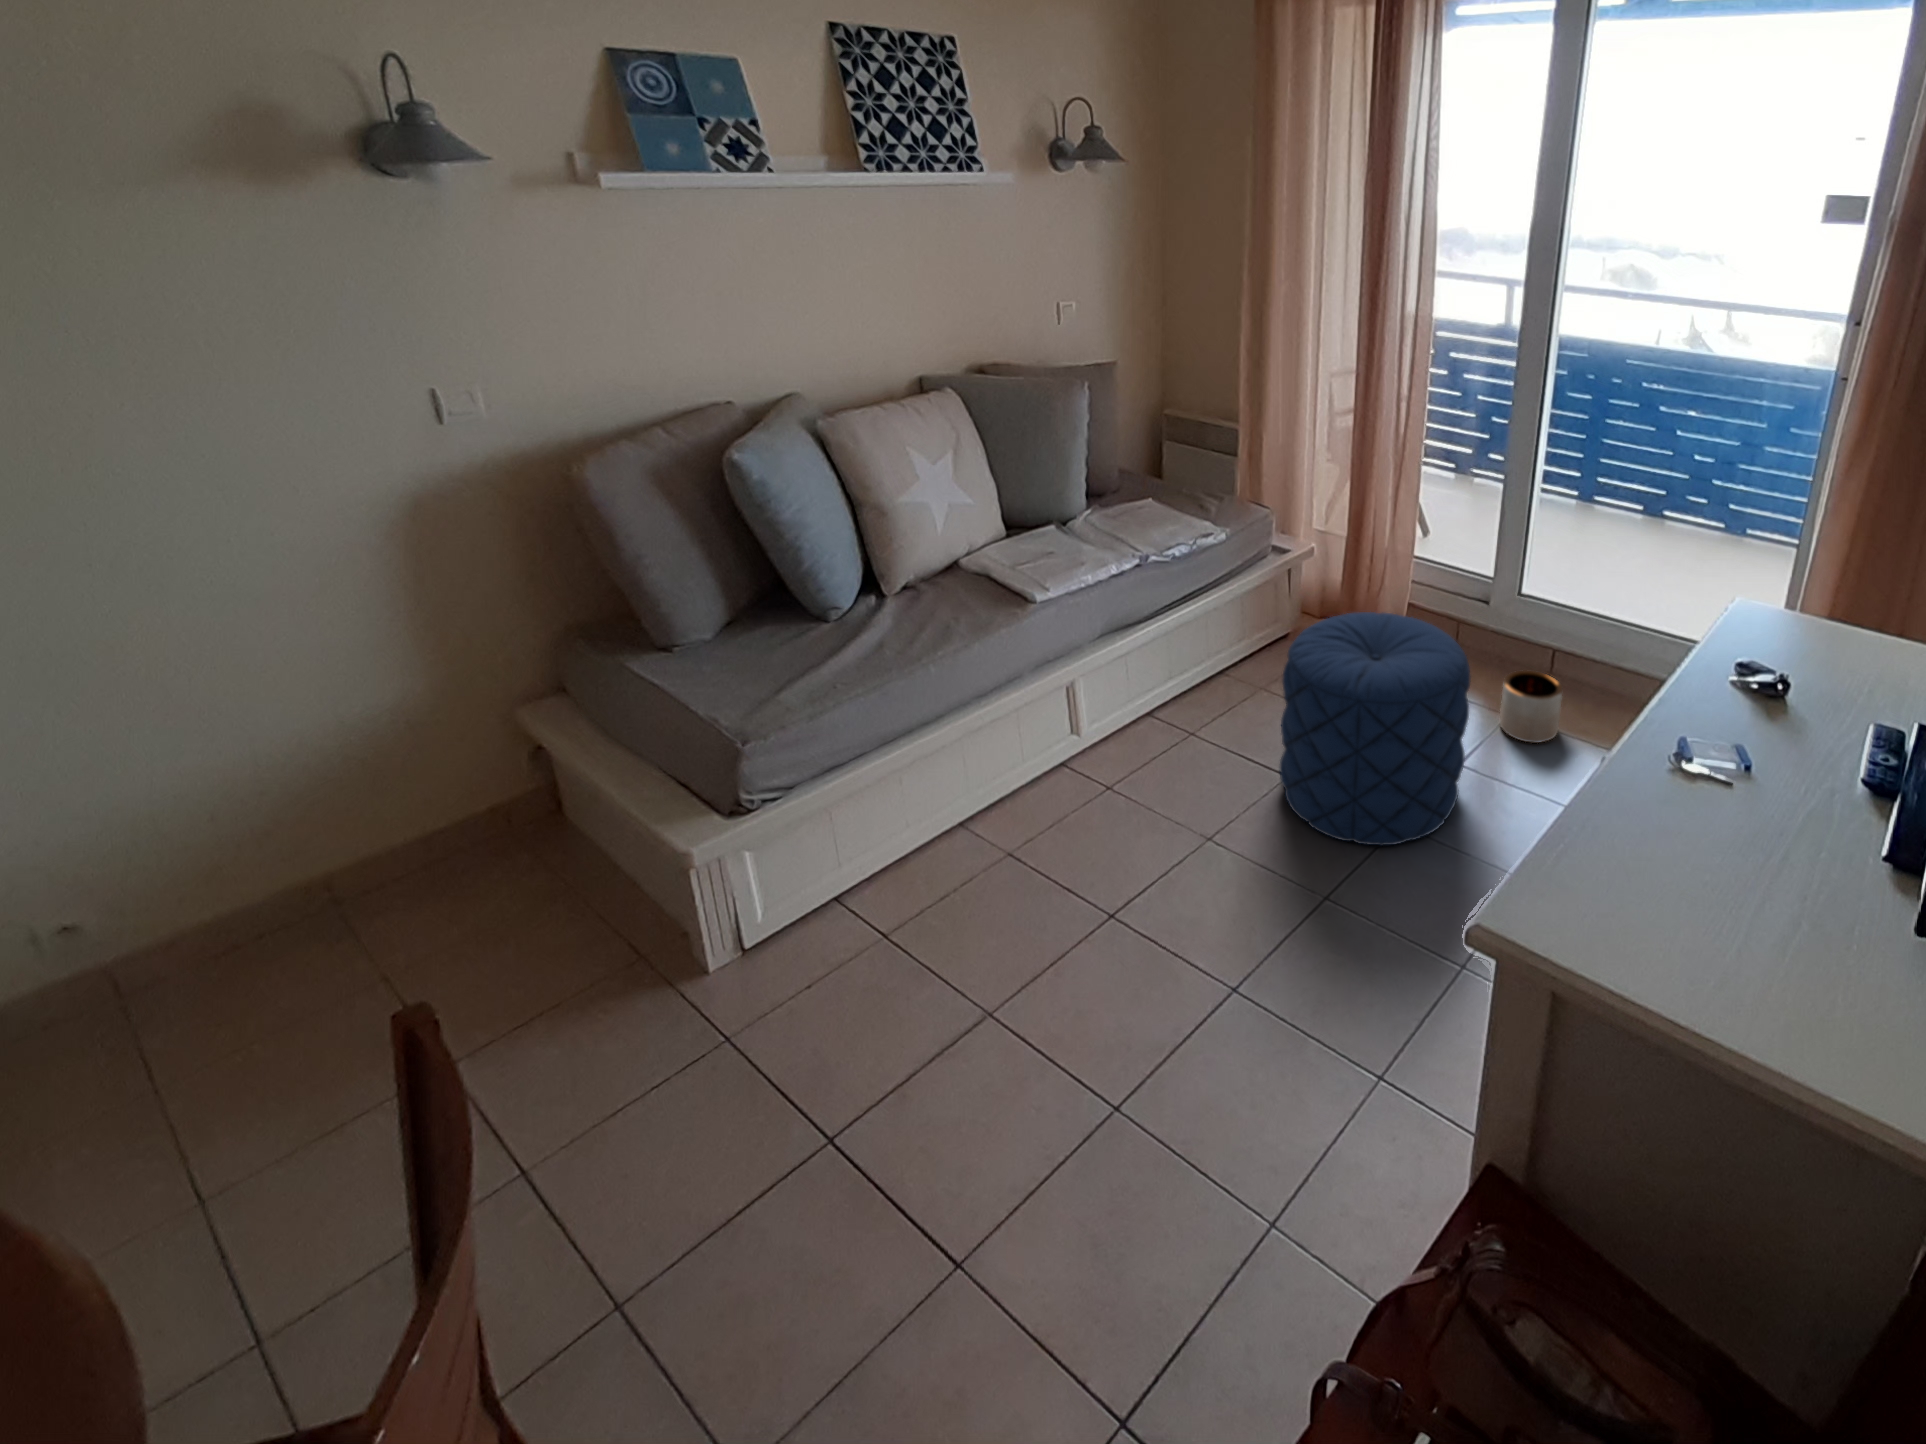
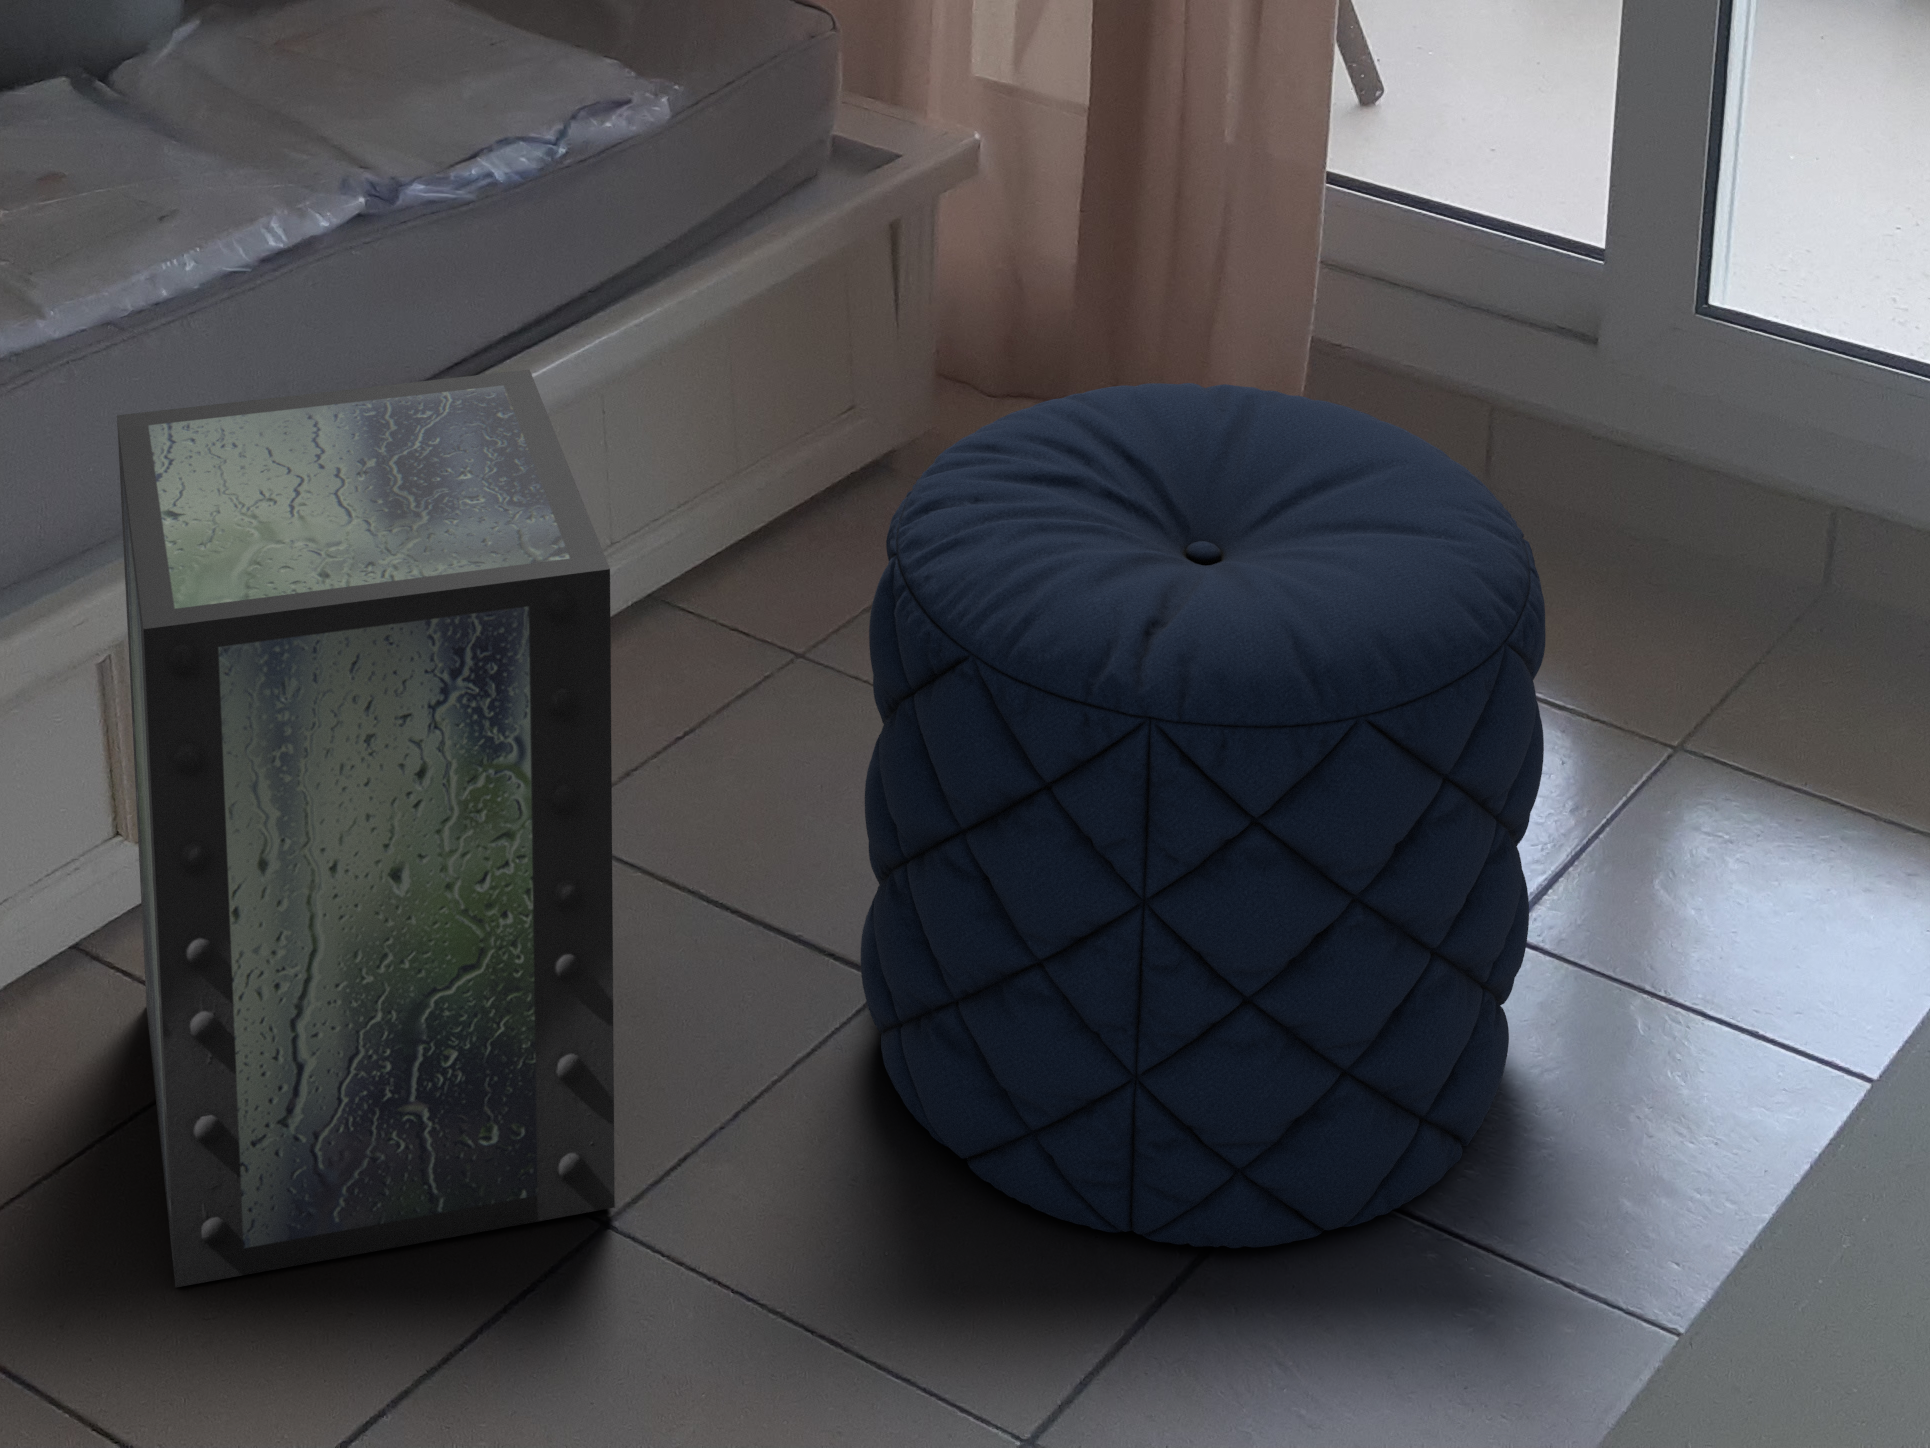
storage box: none [1073,606,1211,854] -> present [117,370,615,1287]
planter: present [1500,670,1563,743] -> none [1642,583,1866,847]

